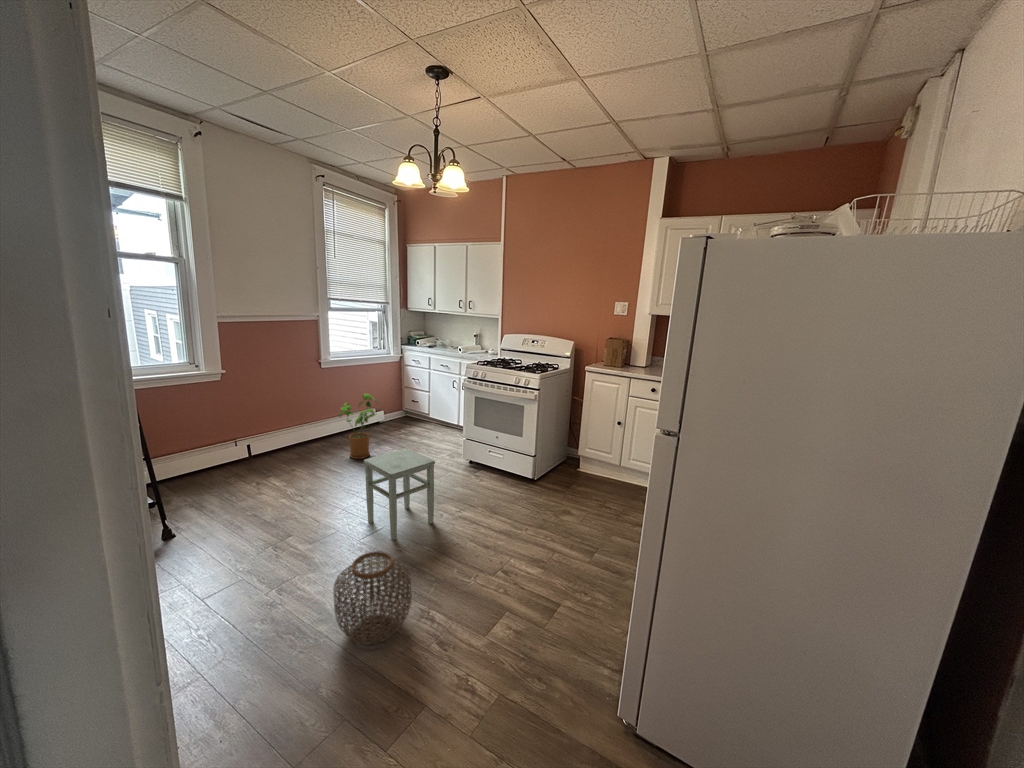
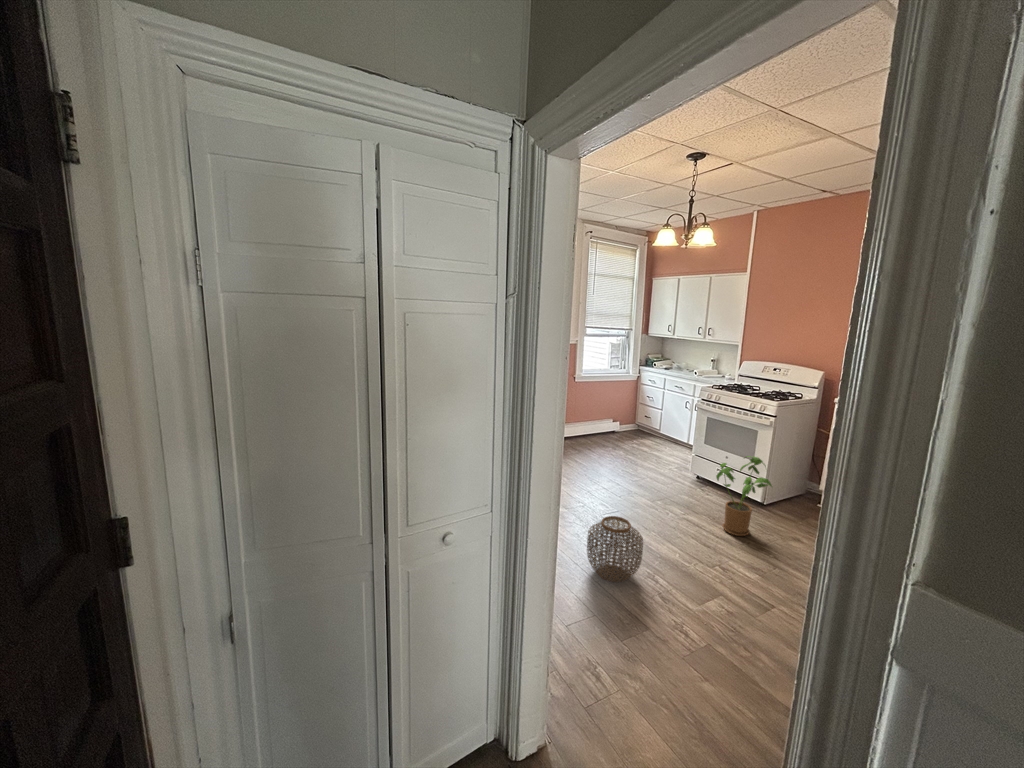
house plant: present [339,394,377,459] -> present [716,456,772,536]
stool: present [364,448,435,540] -> none [607,451,666,520]

